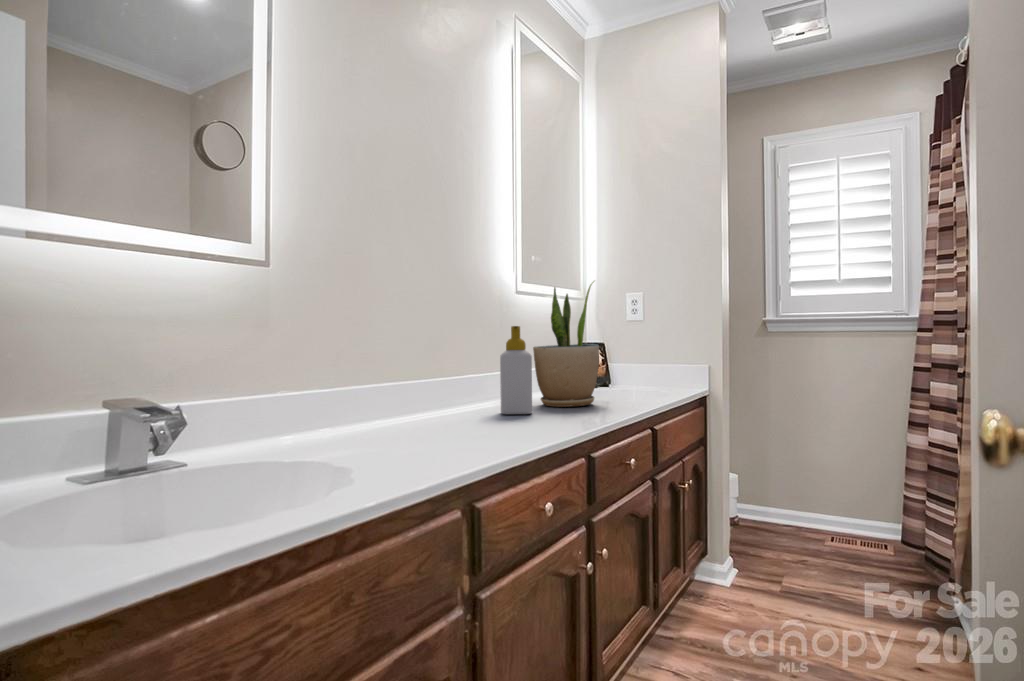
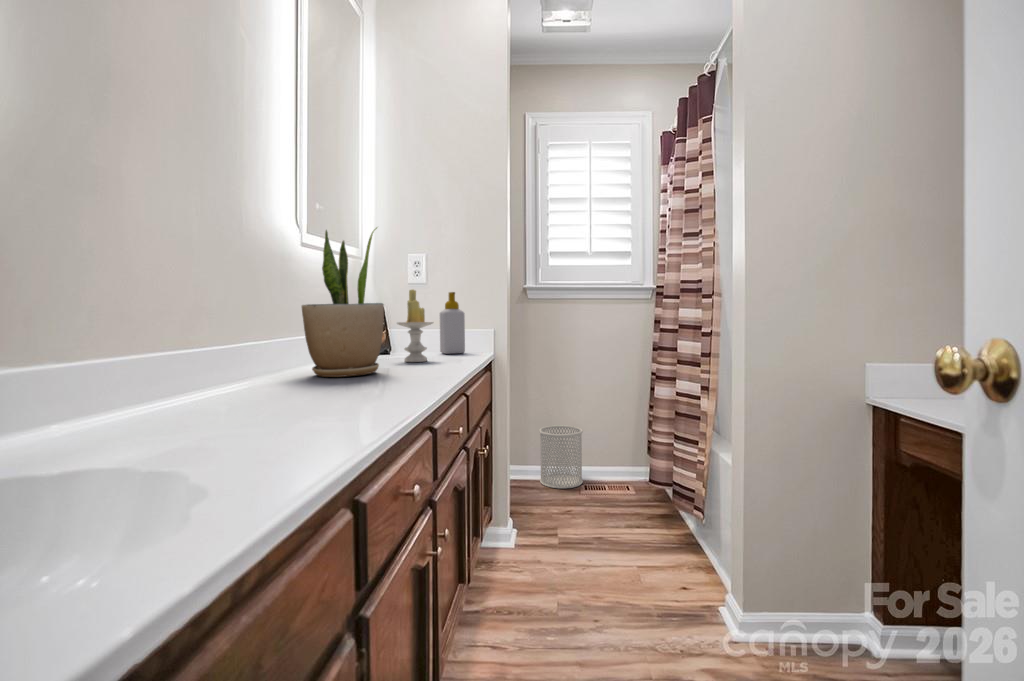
soap bottle: present [500,326,532,414] -> present [440,292,465,354]
candle: none [608,329,642,396] -> present [397,290,433,362]
wastebasket: none [757,470,810,540] -> present [539,425,583,488]

